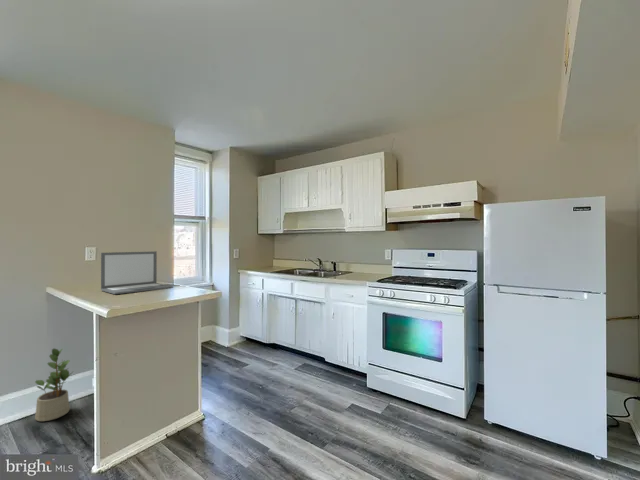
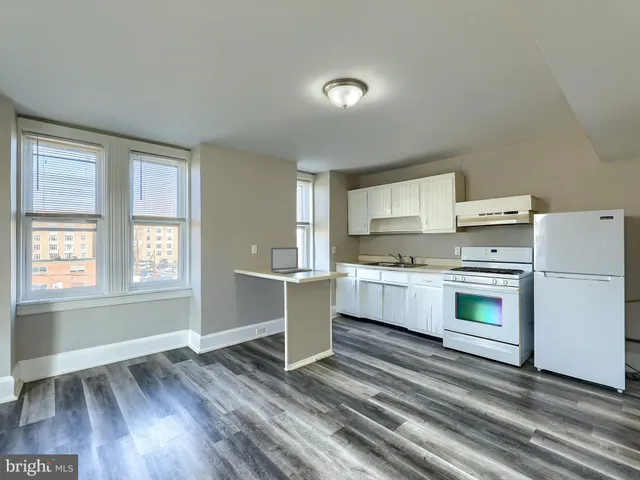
potted plant: present [35,349,70,421] -> none [231,308,252,351]

